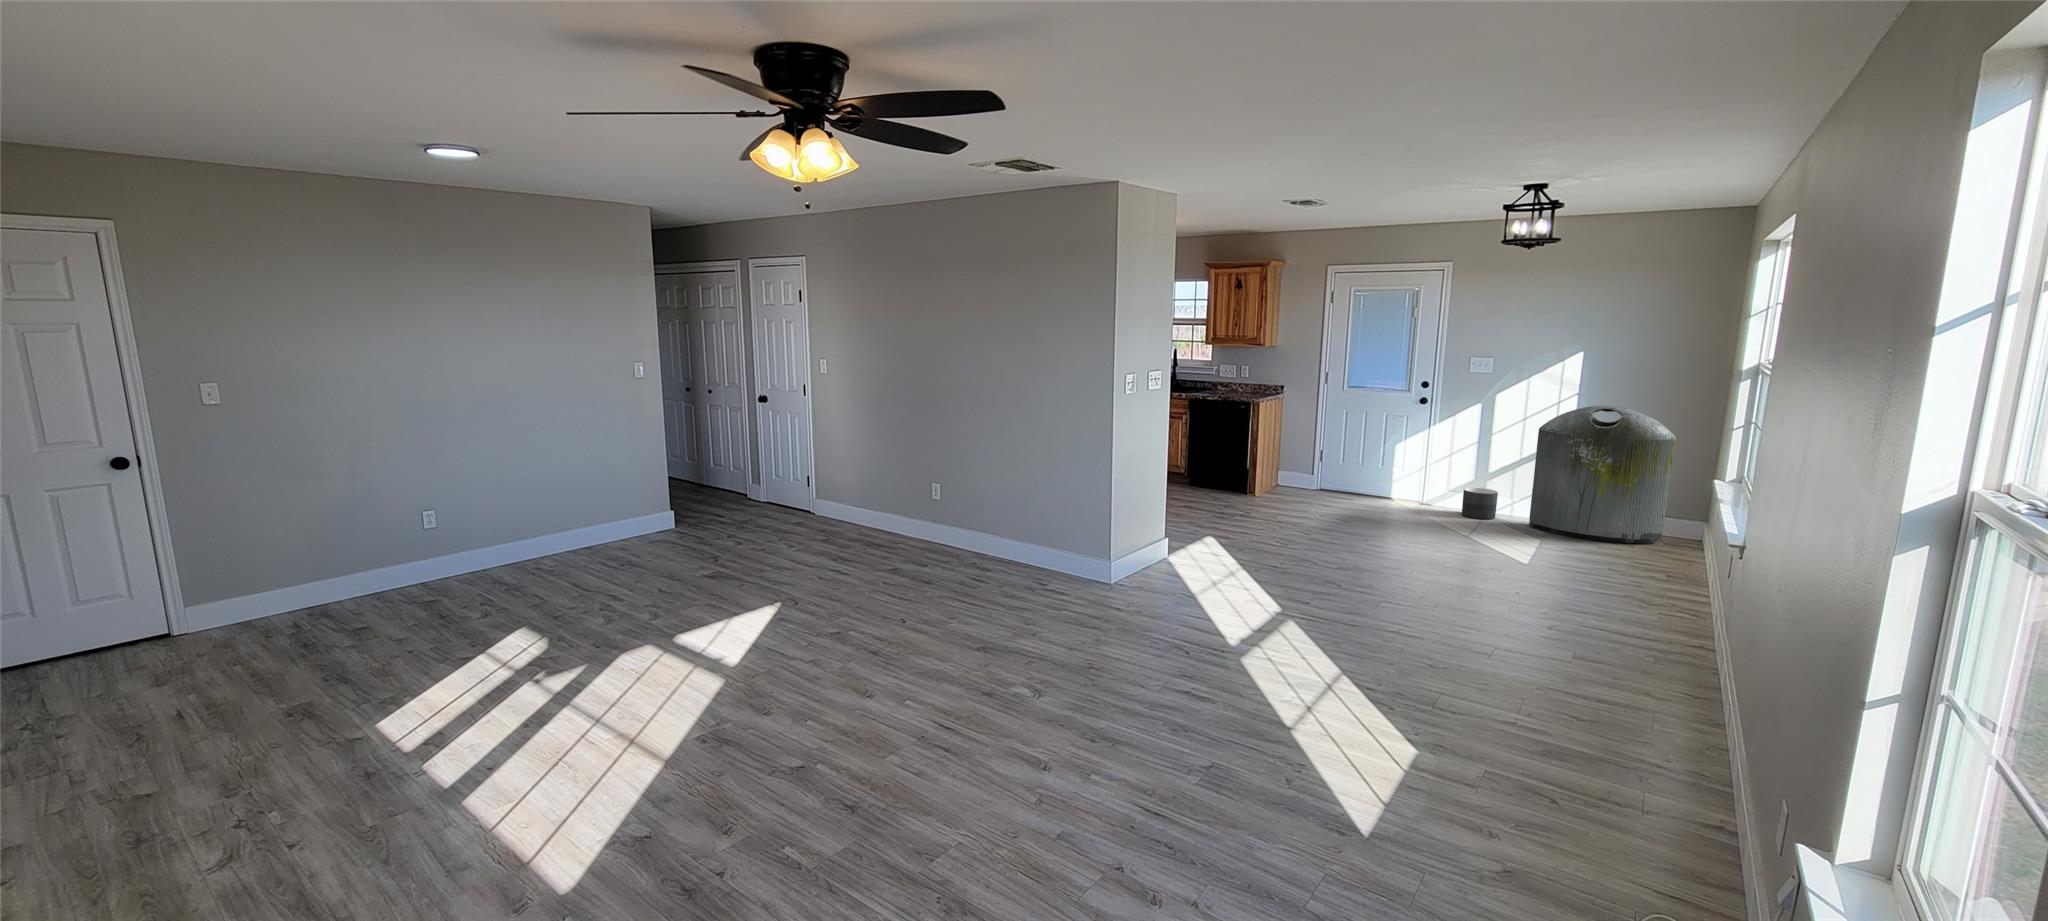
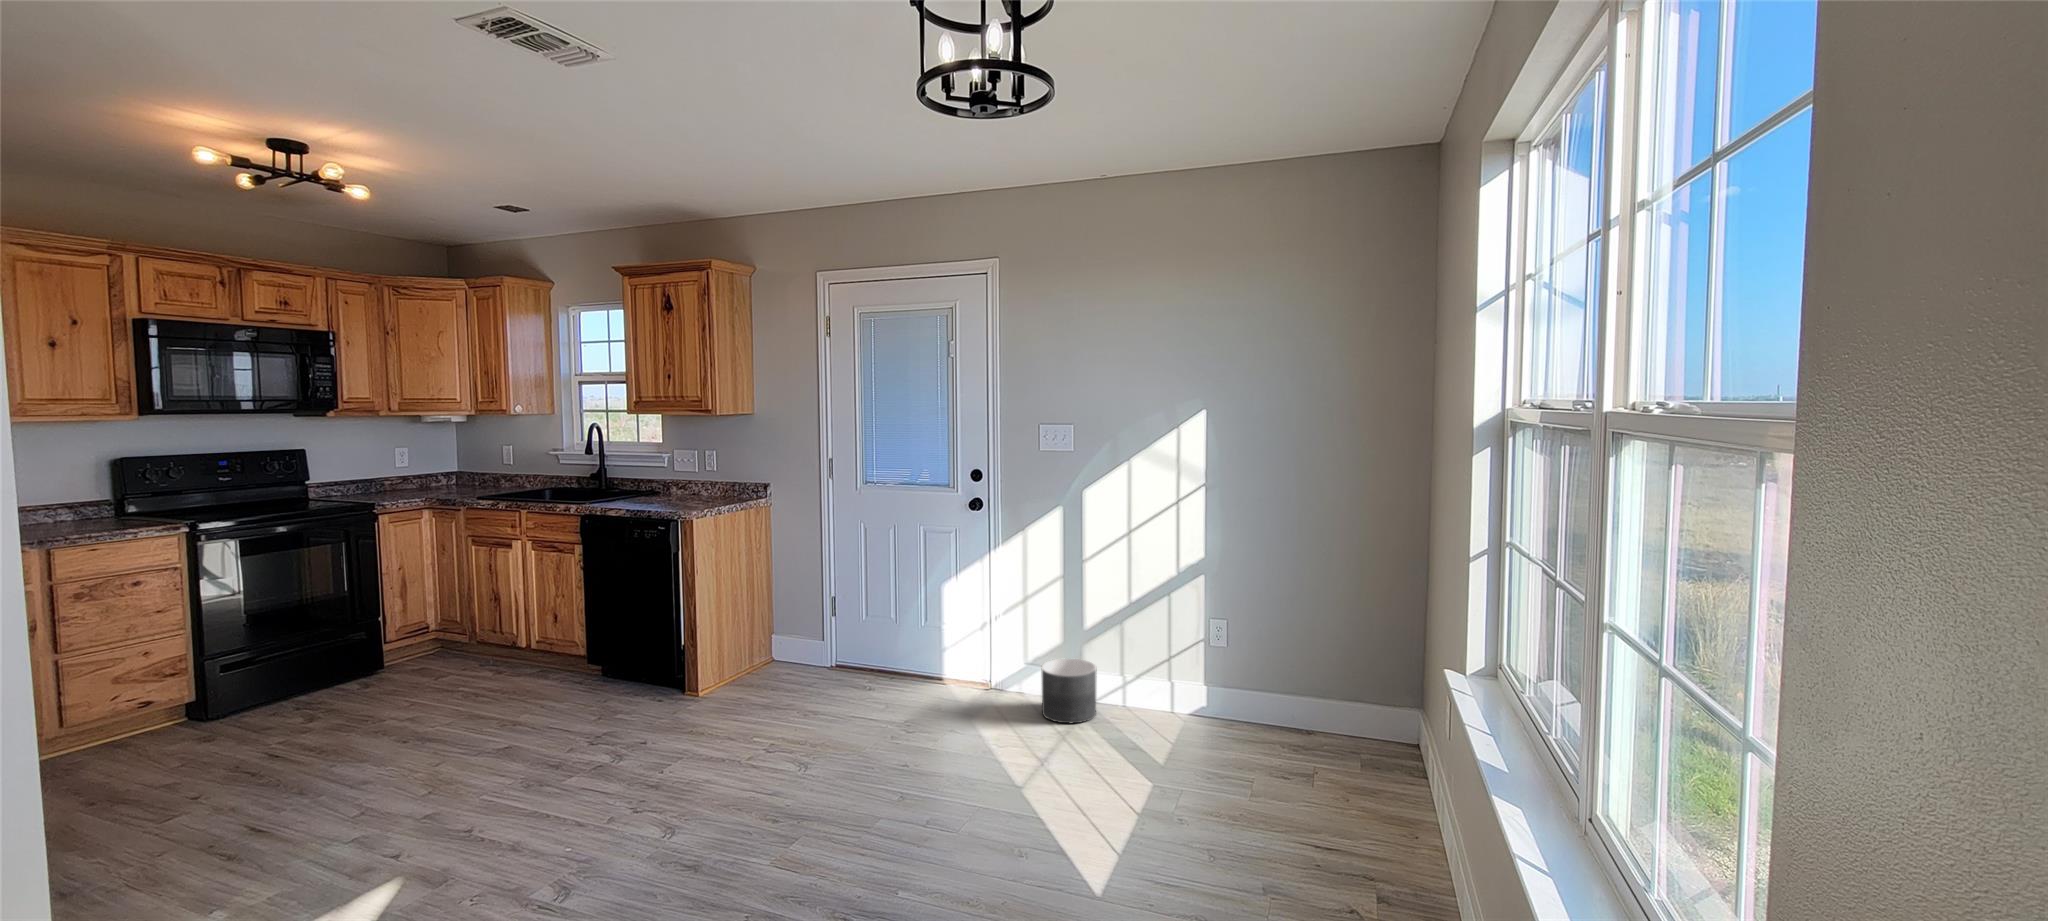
trash can: present [1529,406,1676,544] -> none [1145,509,1362,773]

